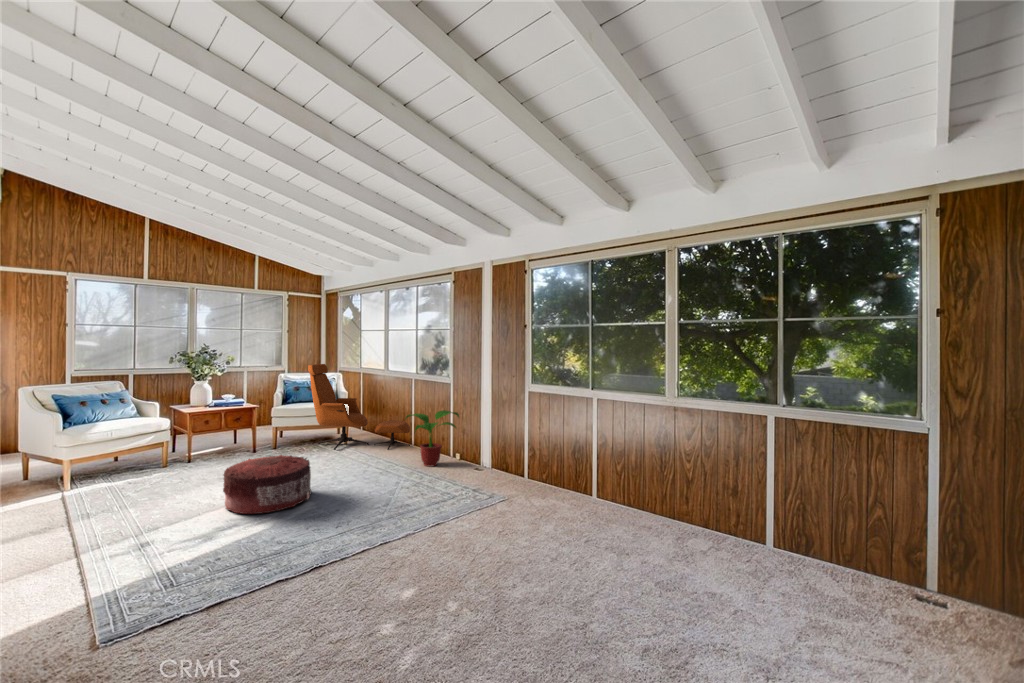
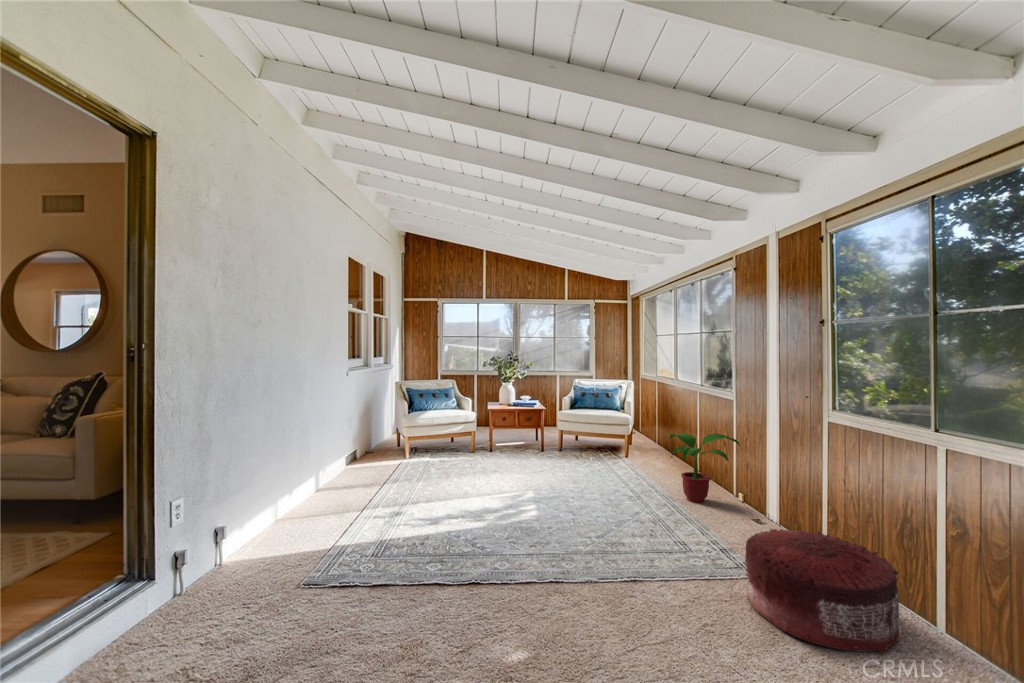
lounge chair: present [308,364,410,450] -> none [587,371,693,472]
pouf: present [223,455,311,514] -> present [745,529,901,653]

